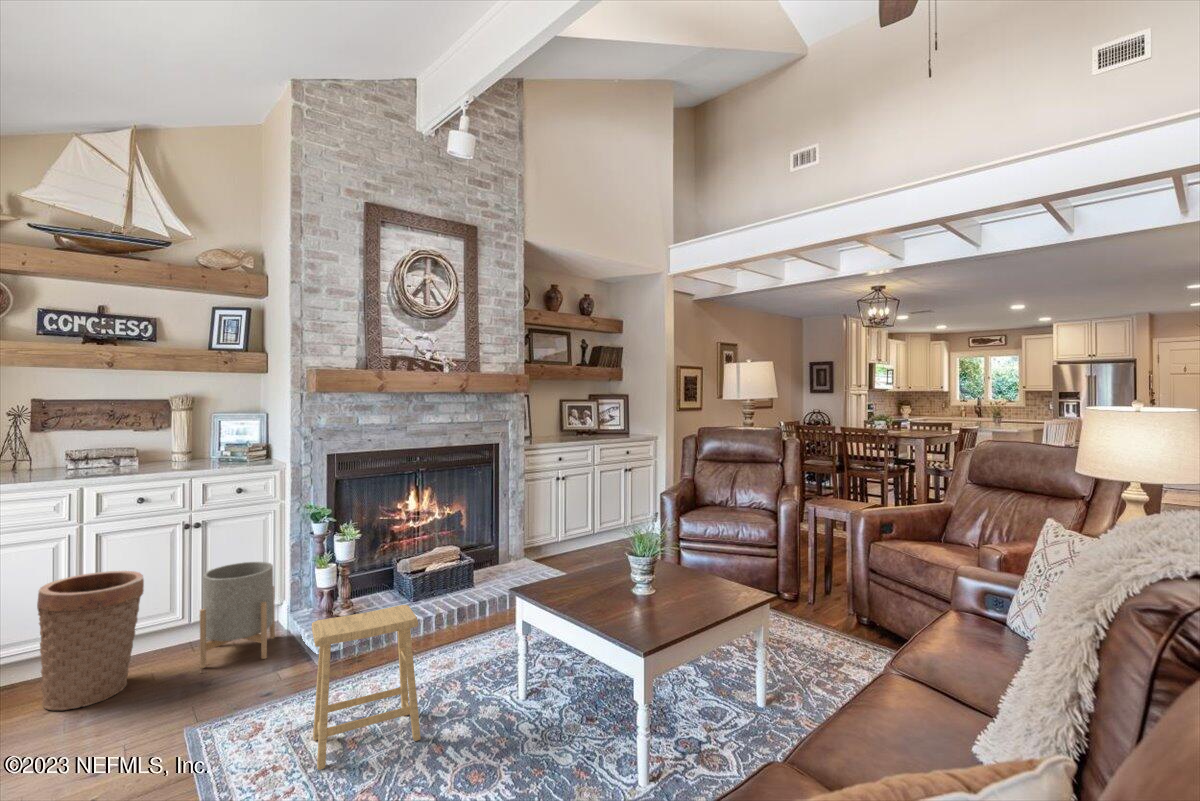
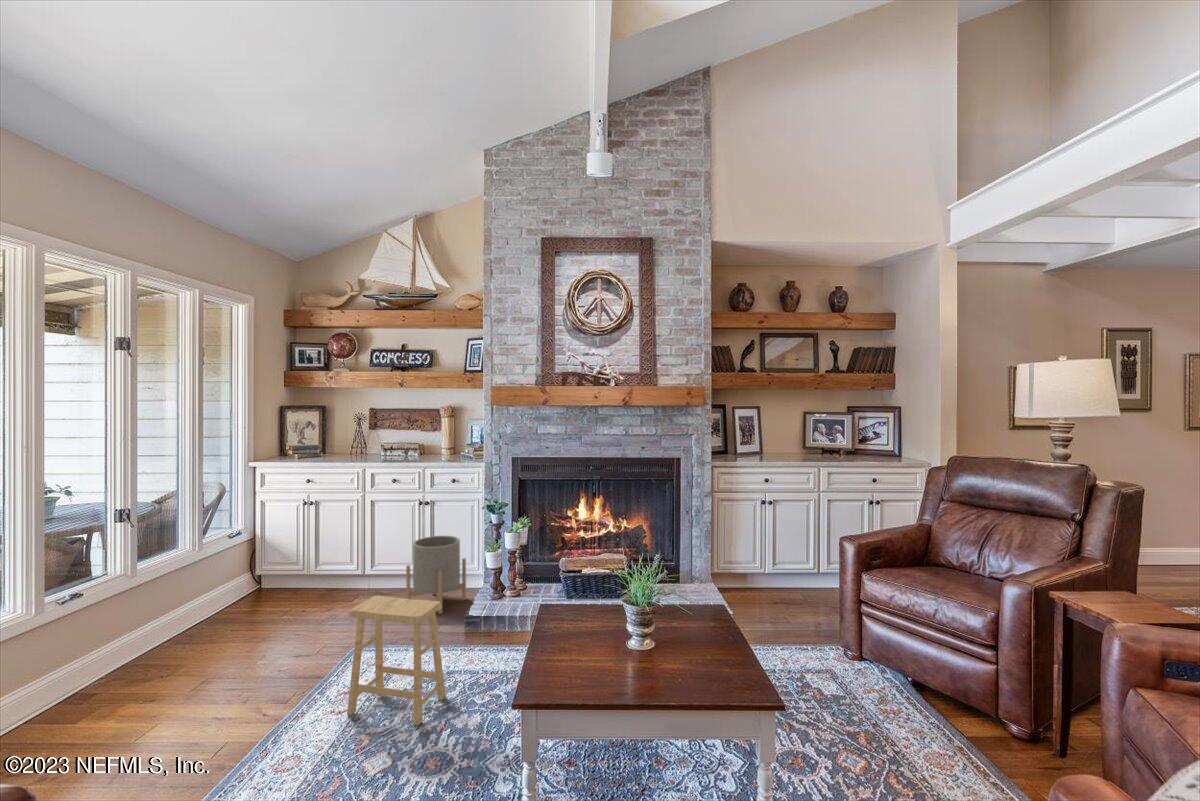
basket: present [37,571,144,710] -> none [324,525,382,612]

